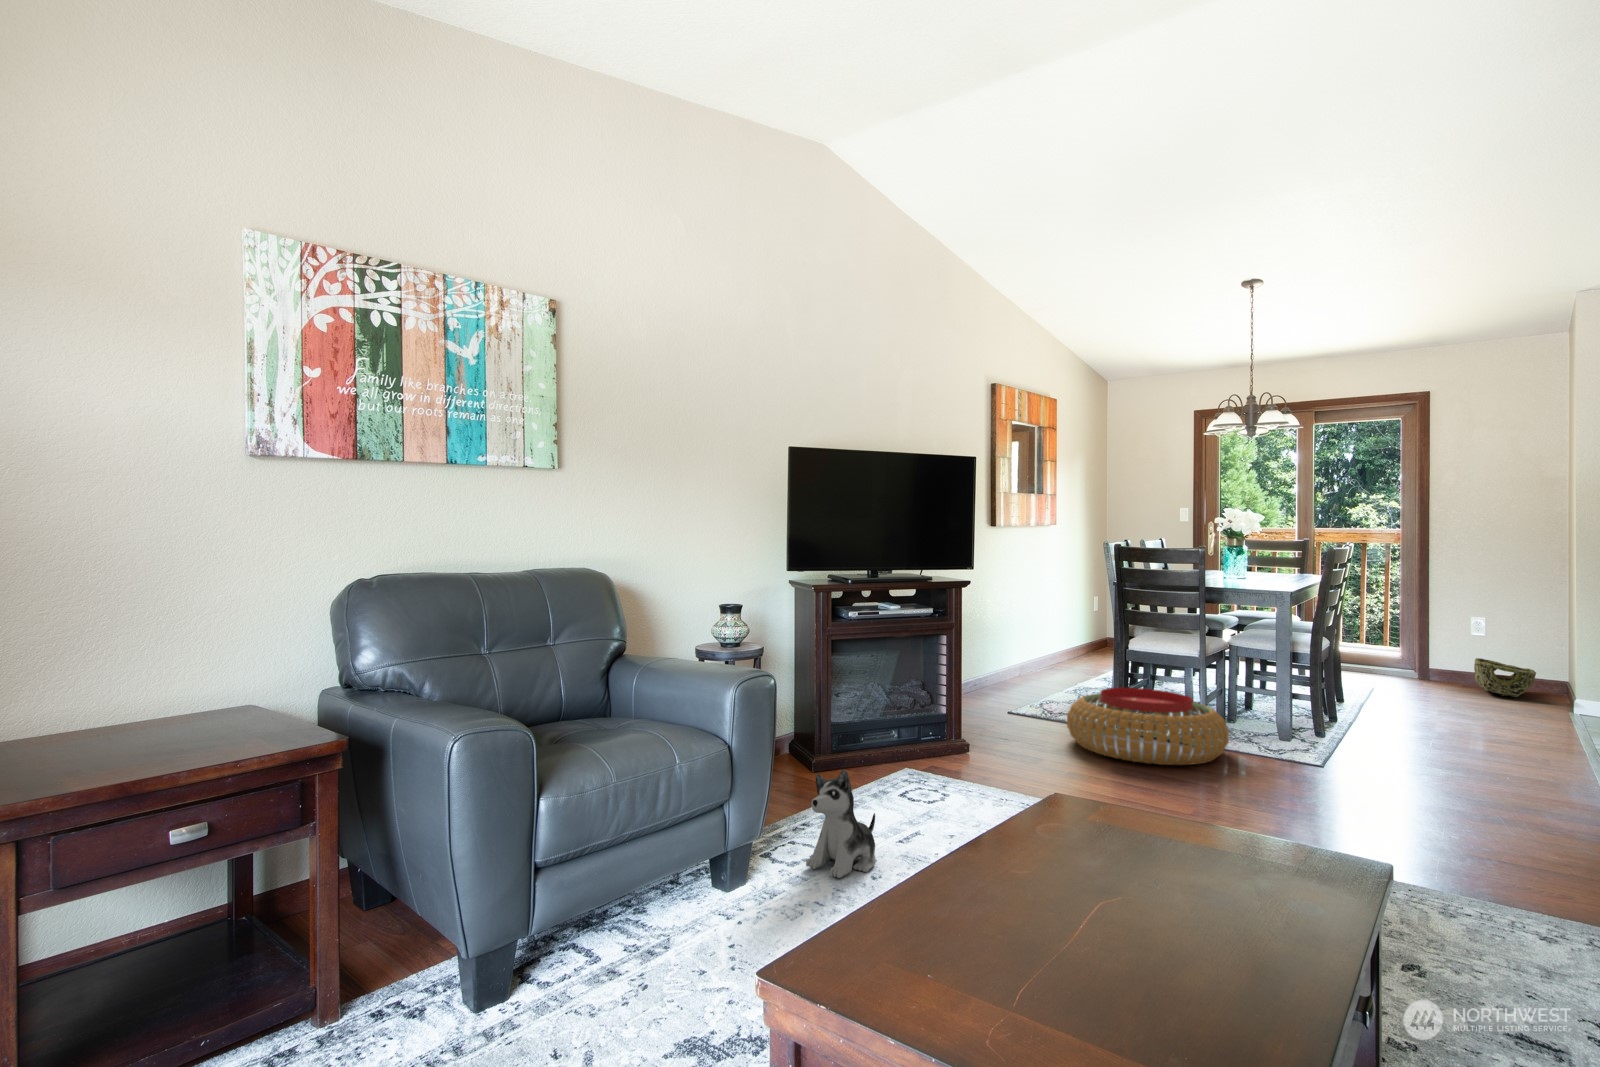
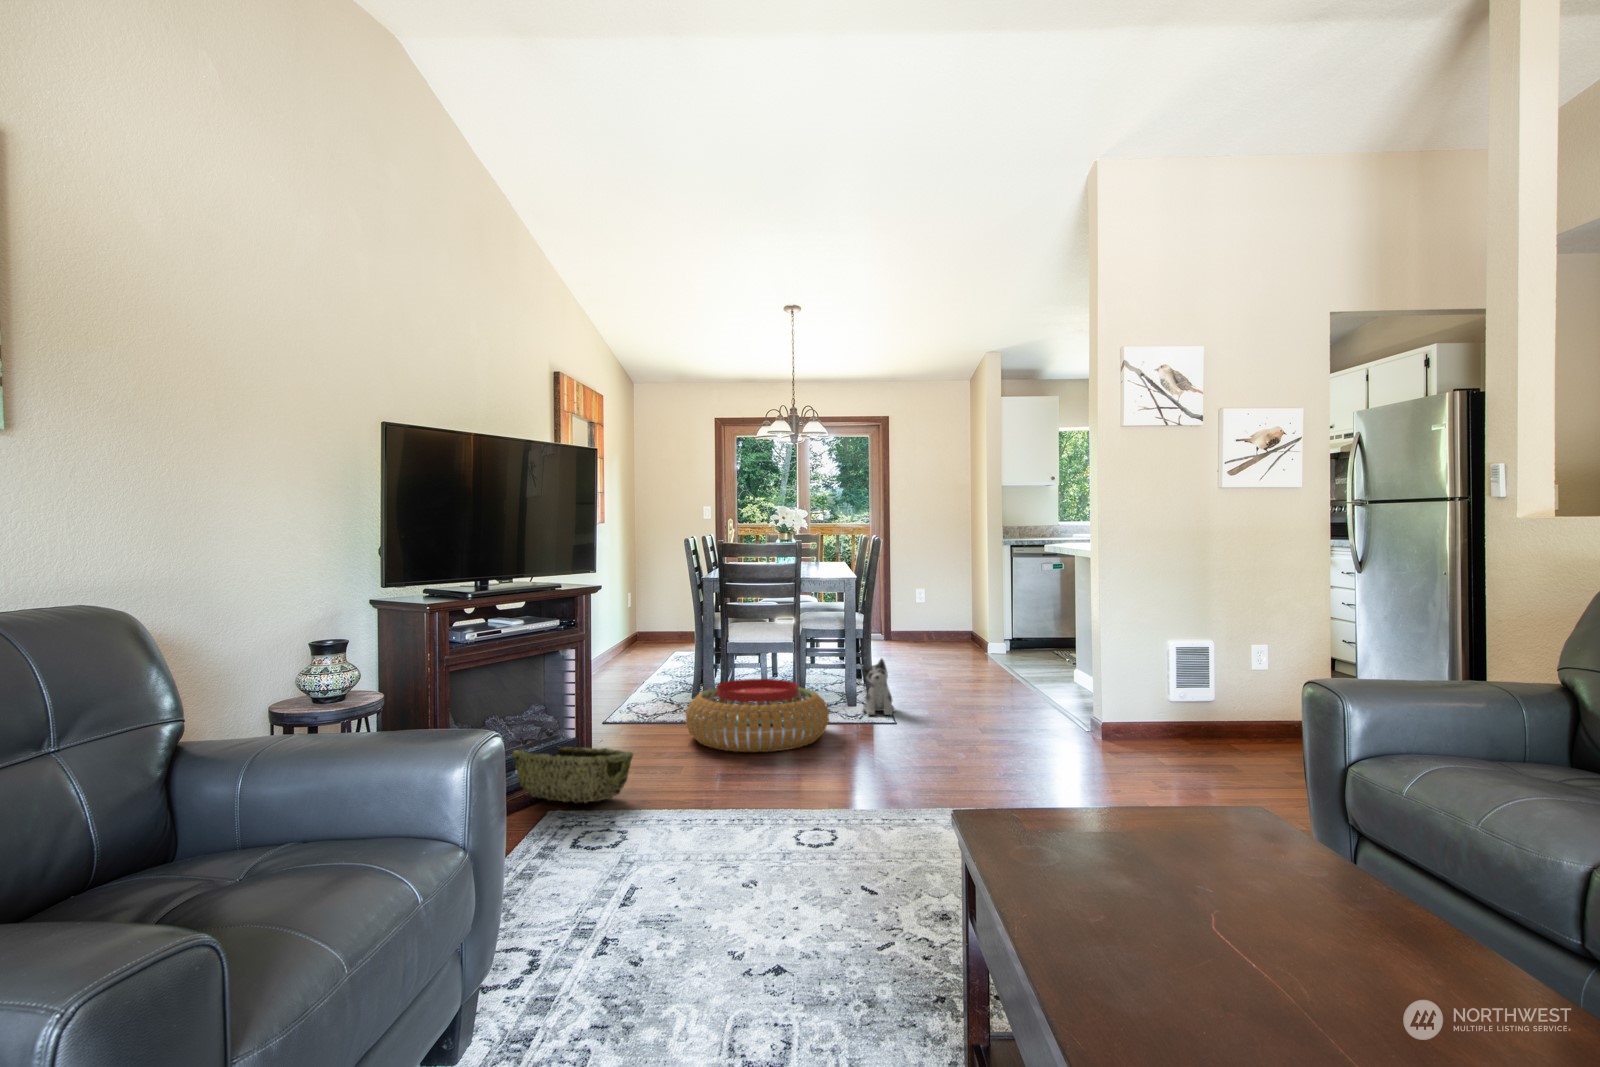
woven basket: present [1474,658,1536,697] -> present [512,747,633,803]
plush toy: present [806,769,876,878] -> present [862,659,895,715]

